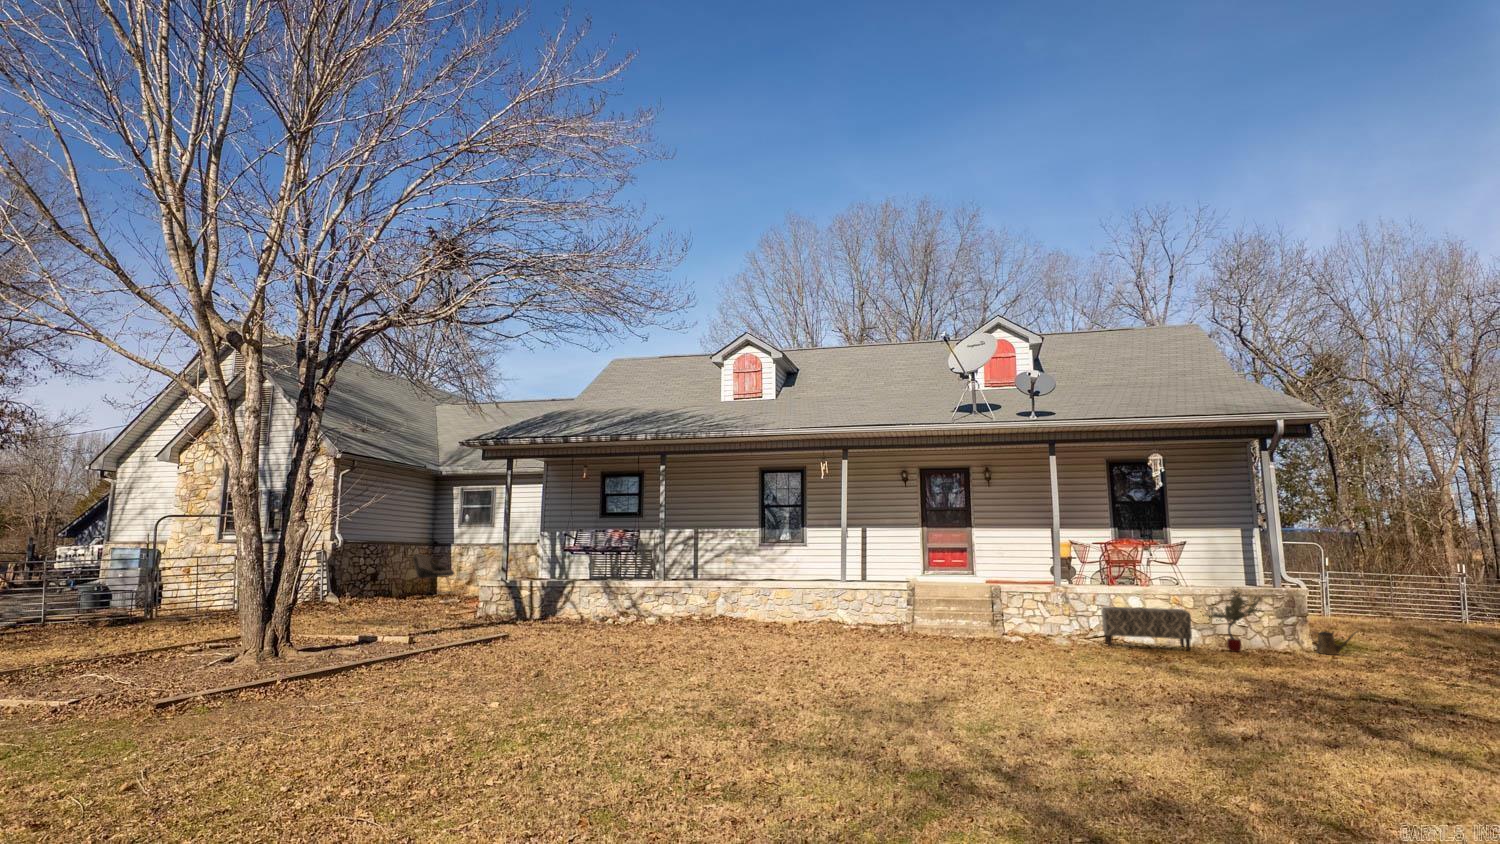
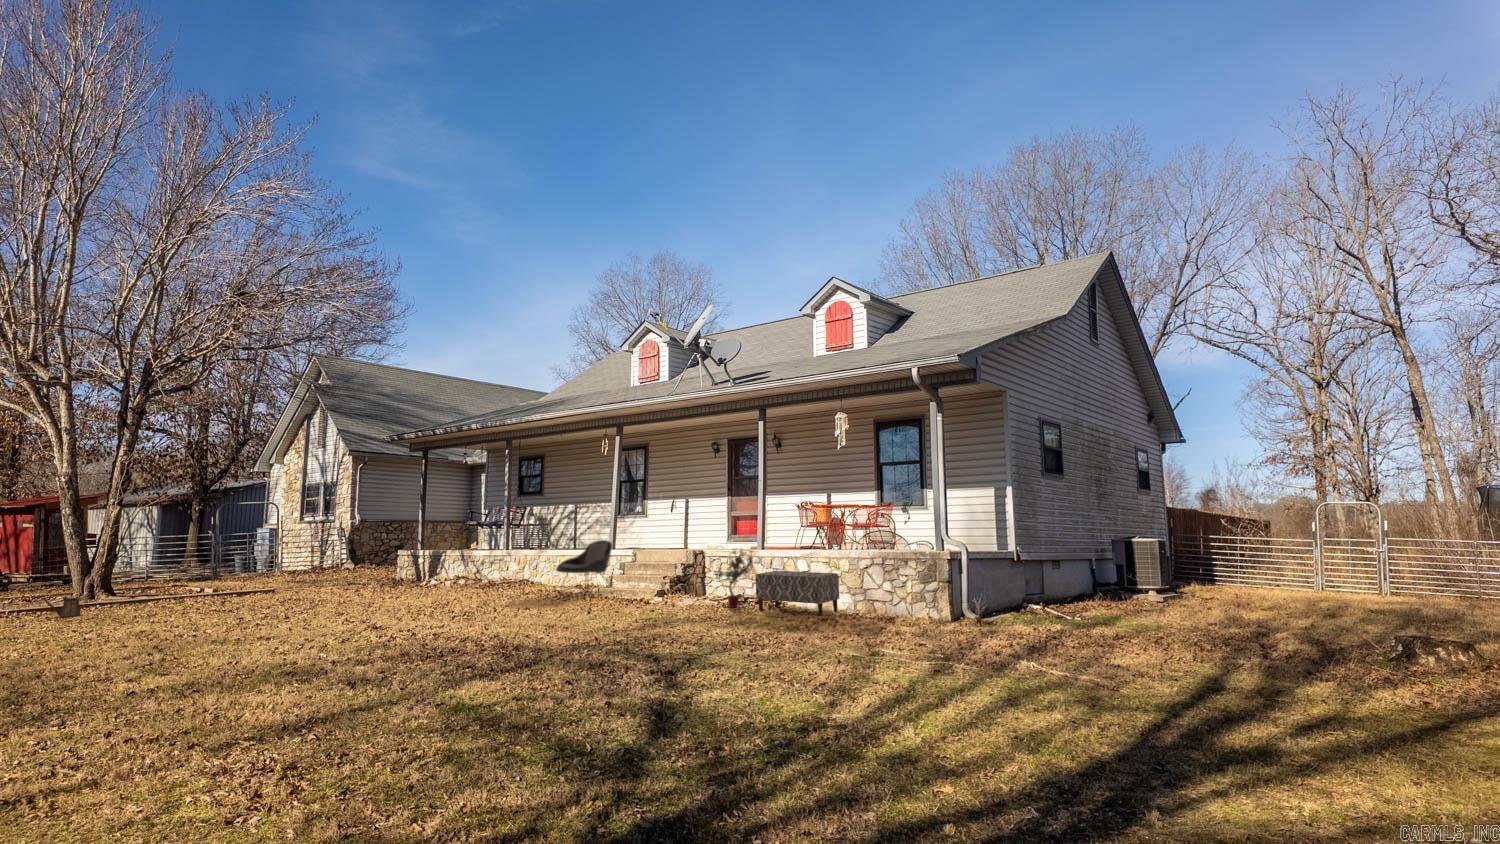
lounge chair: present [413,554,454,592] -> present [556,540,613,596]
potted tree: present [1205,588,1261,652] -> present [714,549,752,607]
watering can: present [1316,631,1357,655] -> present [41,598,87,617]

